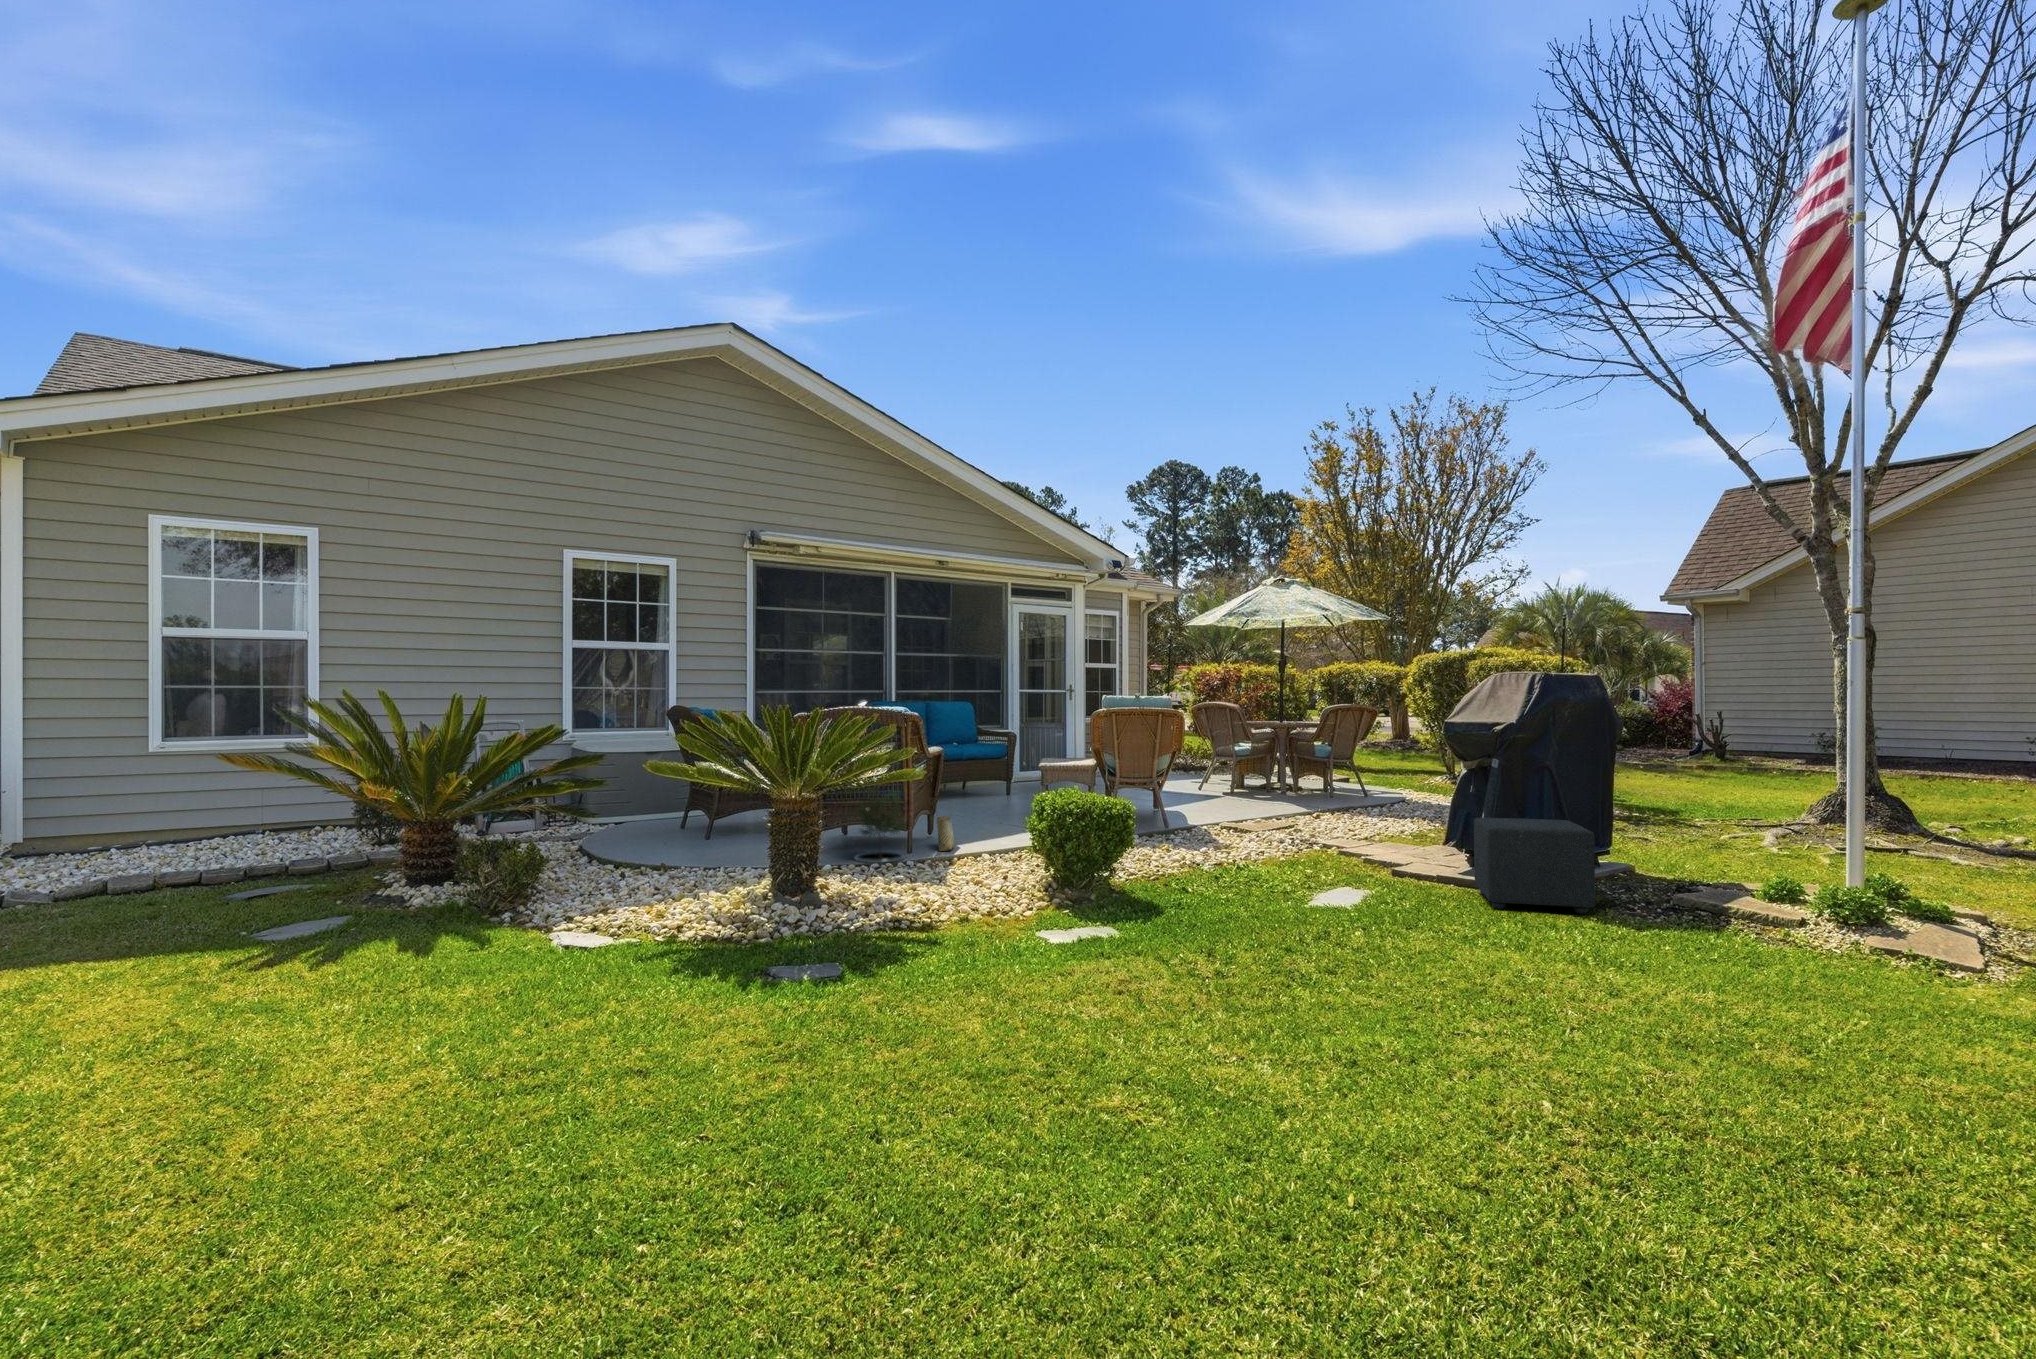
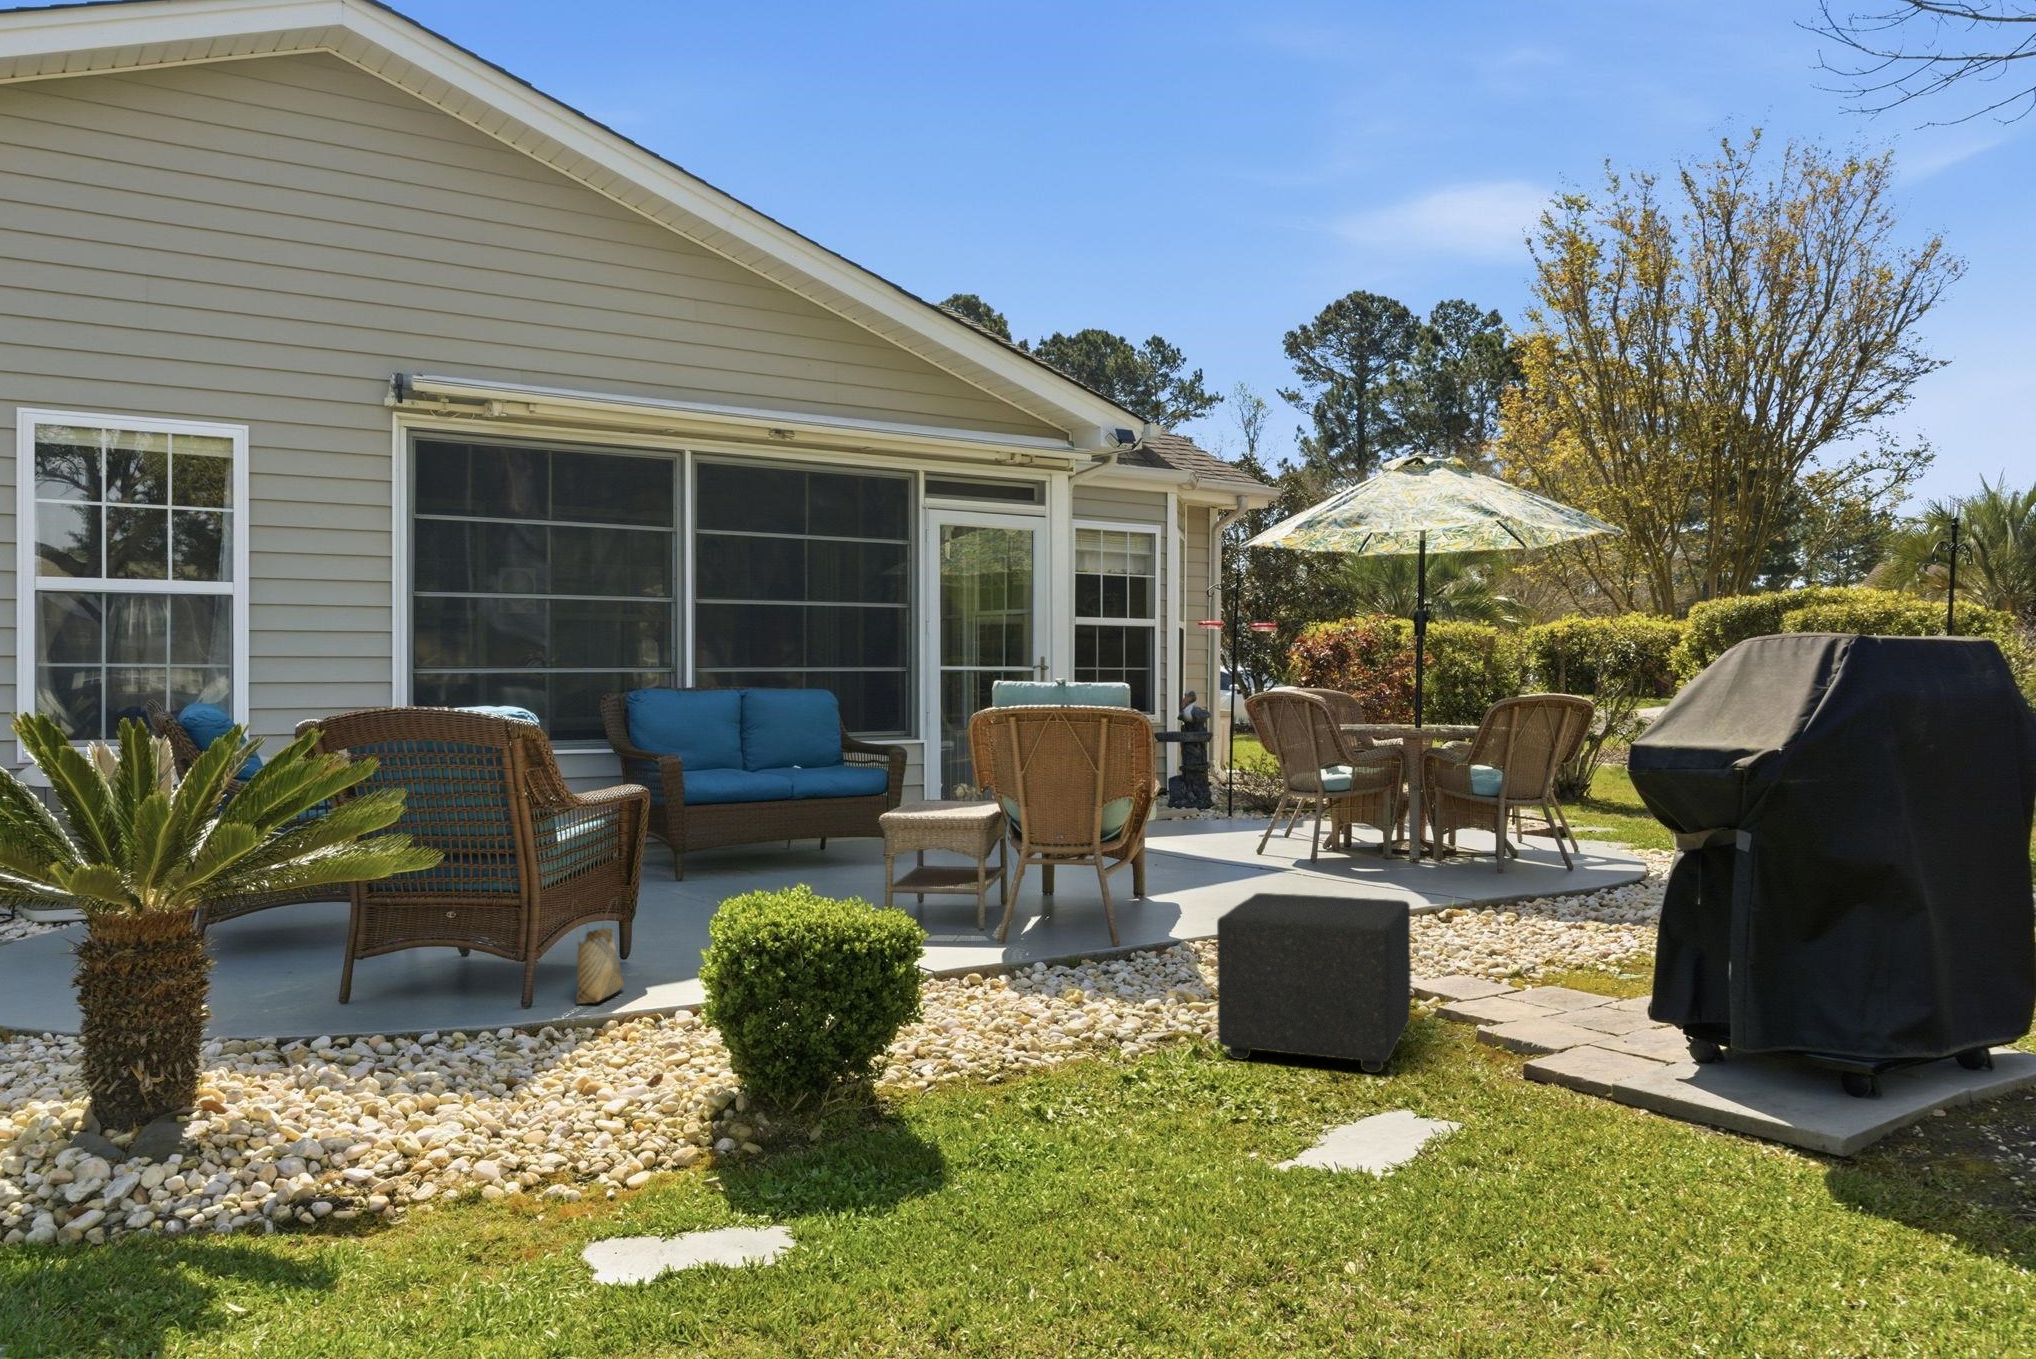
potted tree: present [855,784,904,863] -> none [356,840,489,1039]
ottoman: present [1474,818,1595,914] -> present [1217,893,1411,1073]

